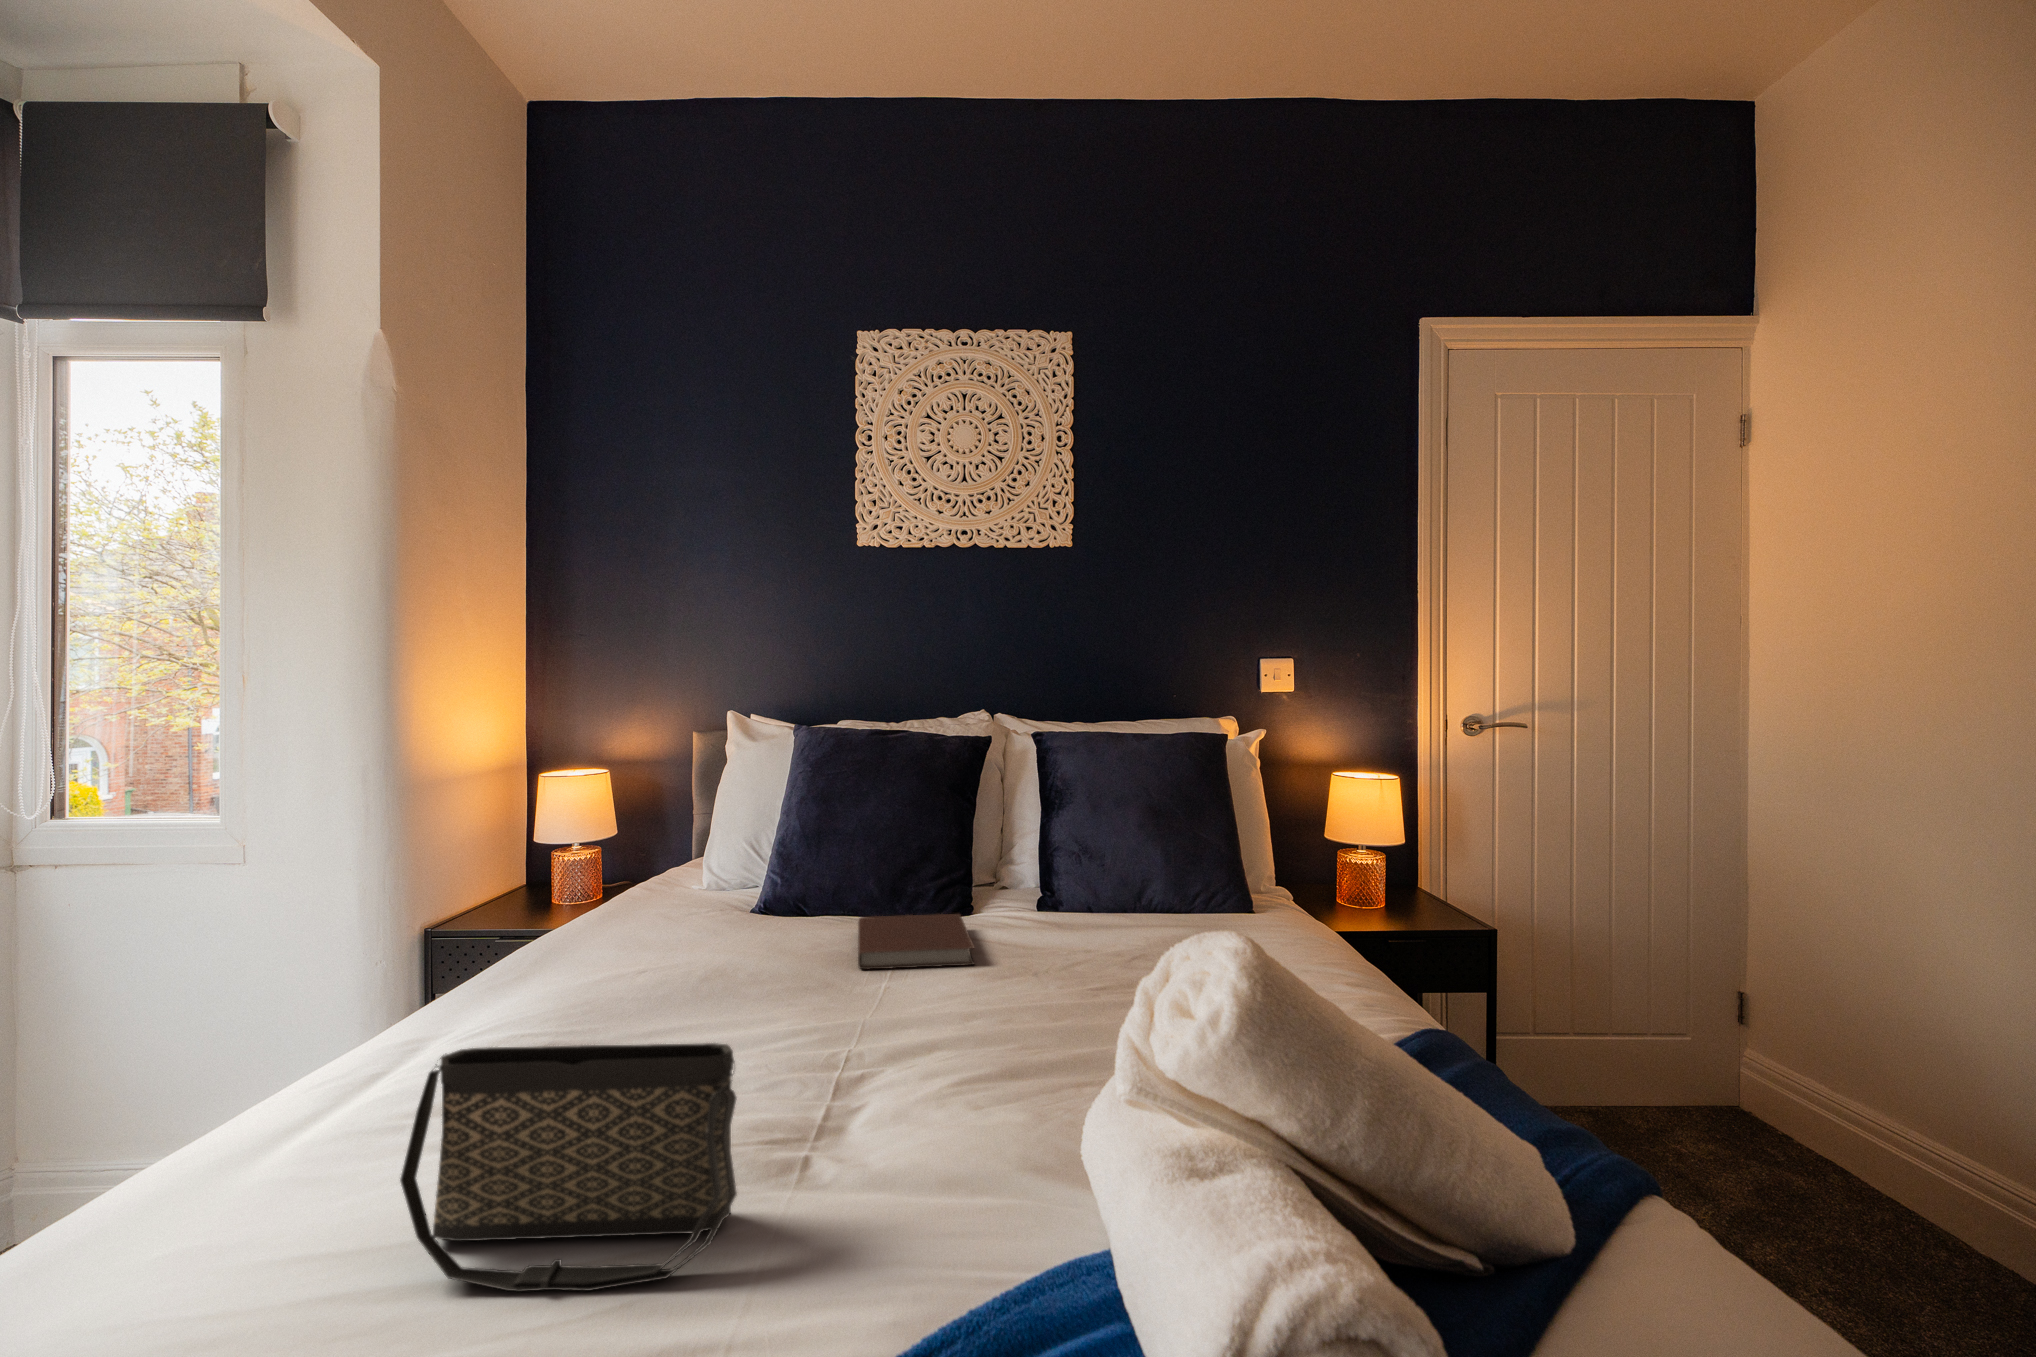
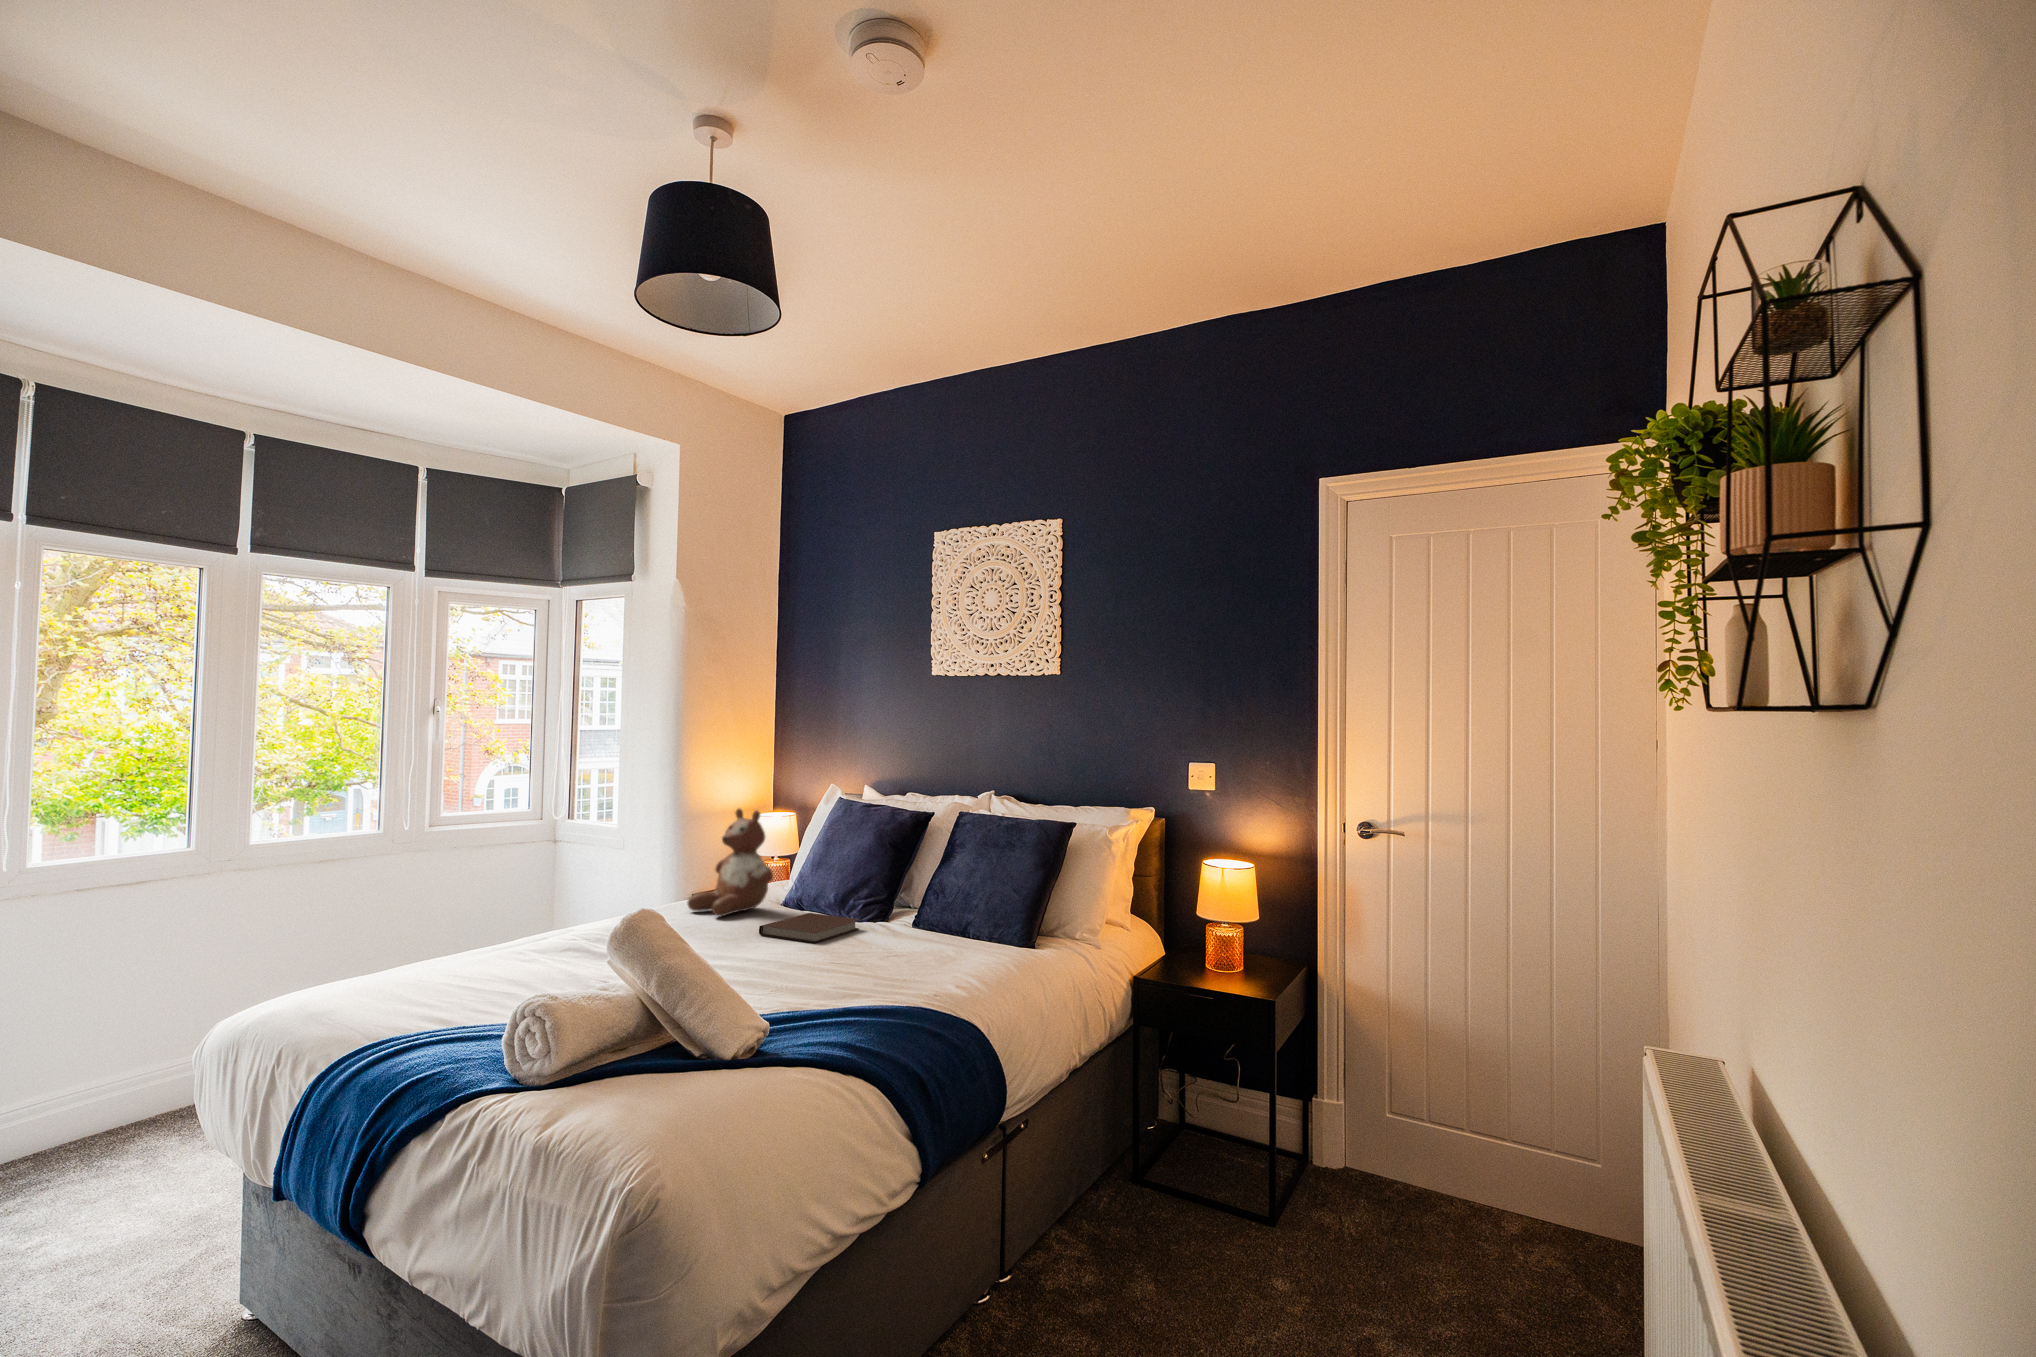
stuffed bear: none [621,756,775,951] -> present [687,809,773,916]
handbag: present [400,1043,737,1292] -> none [424,903,523,989]

